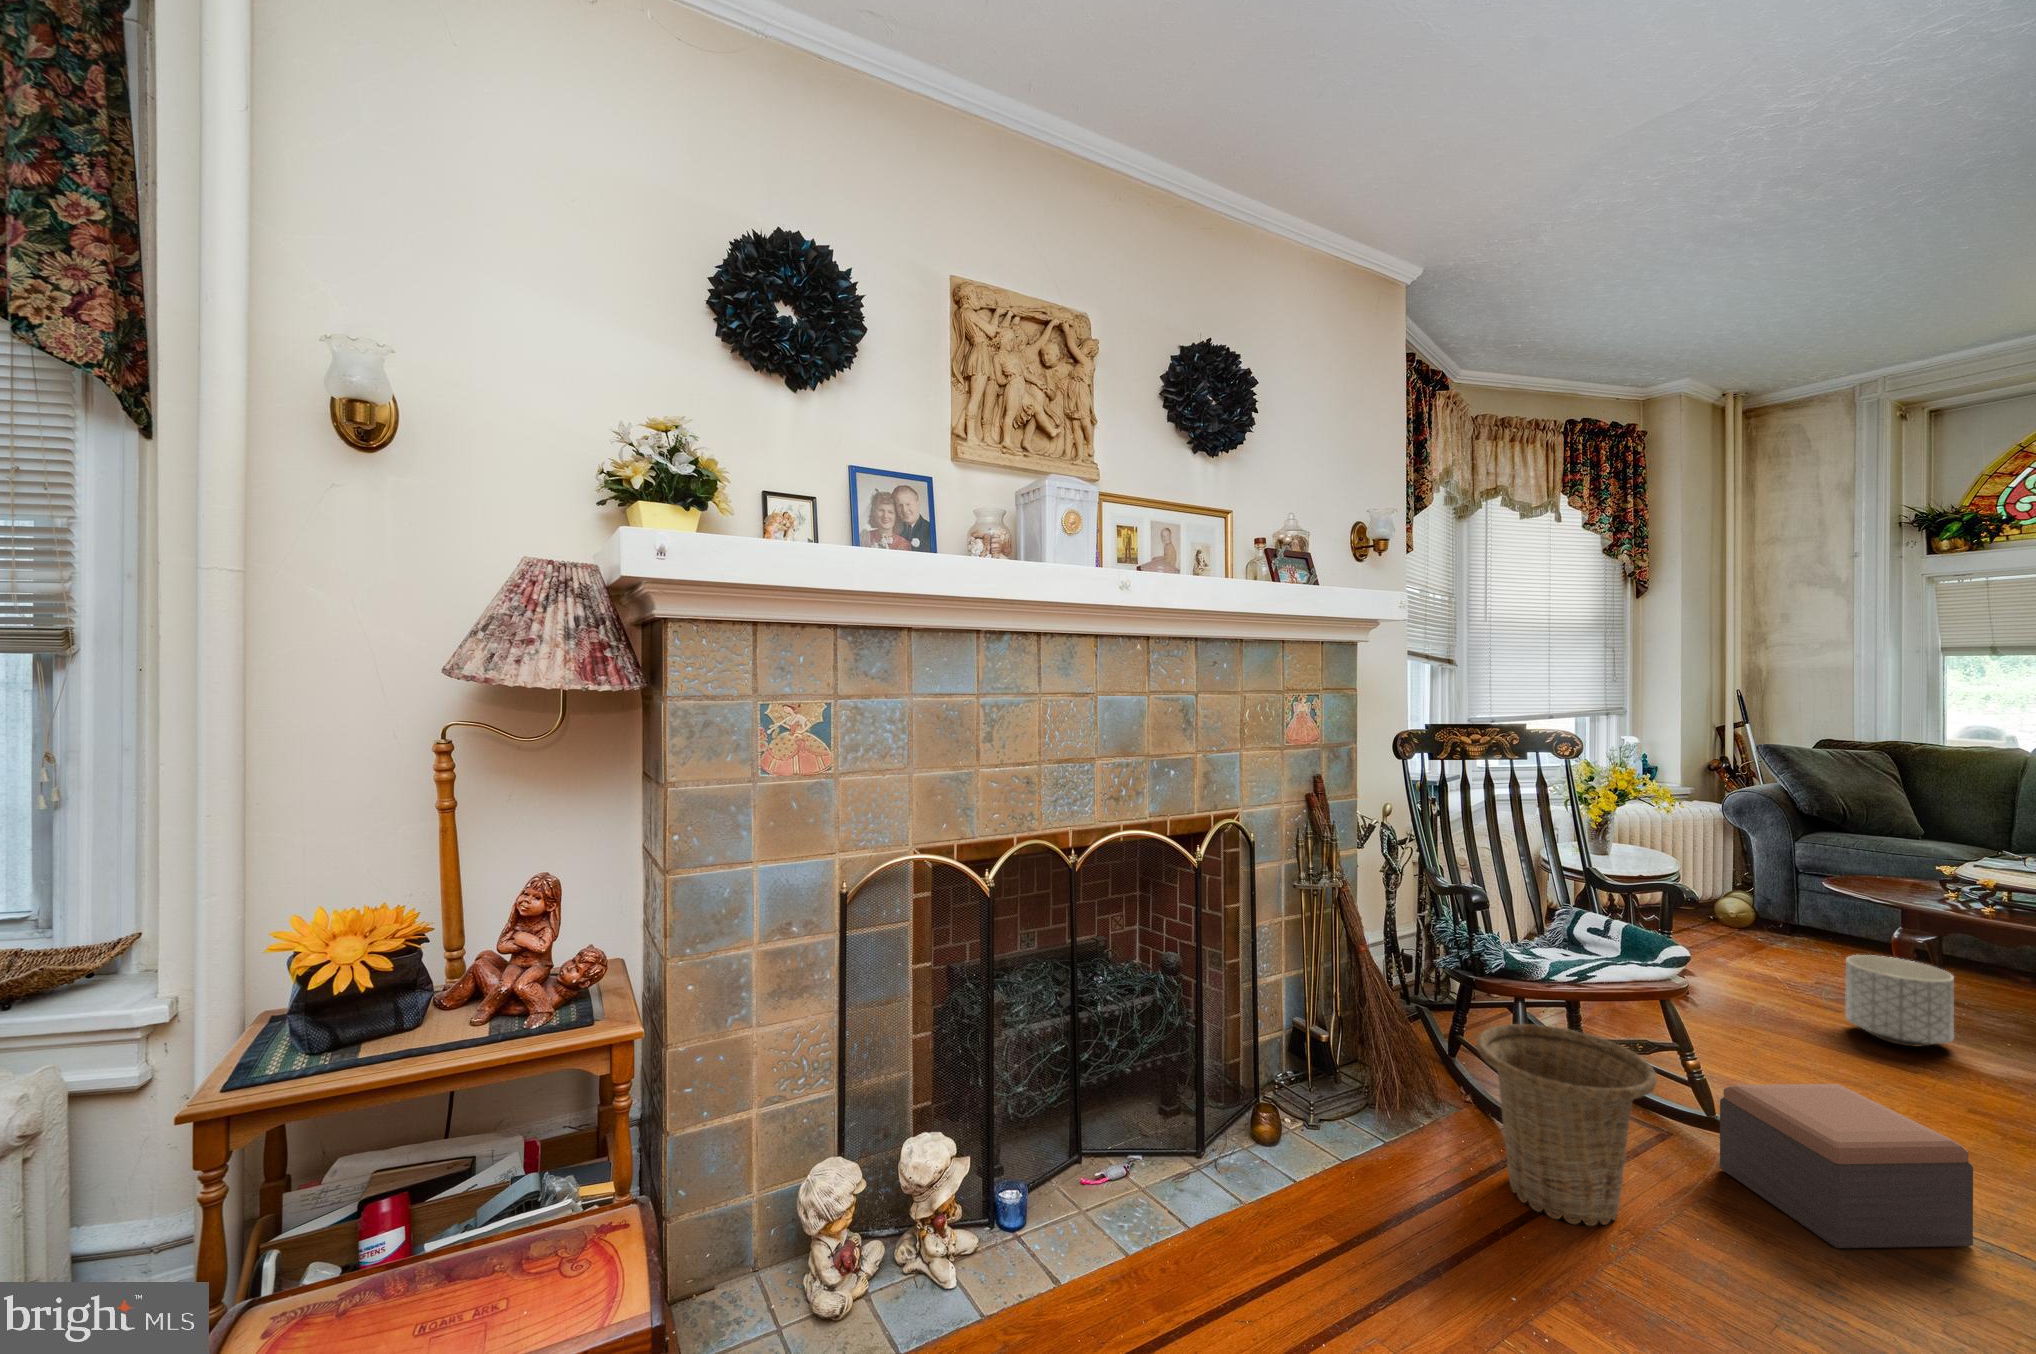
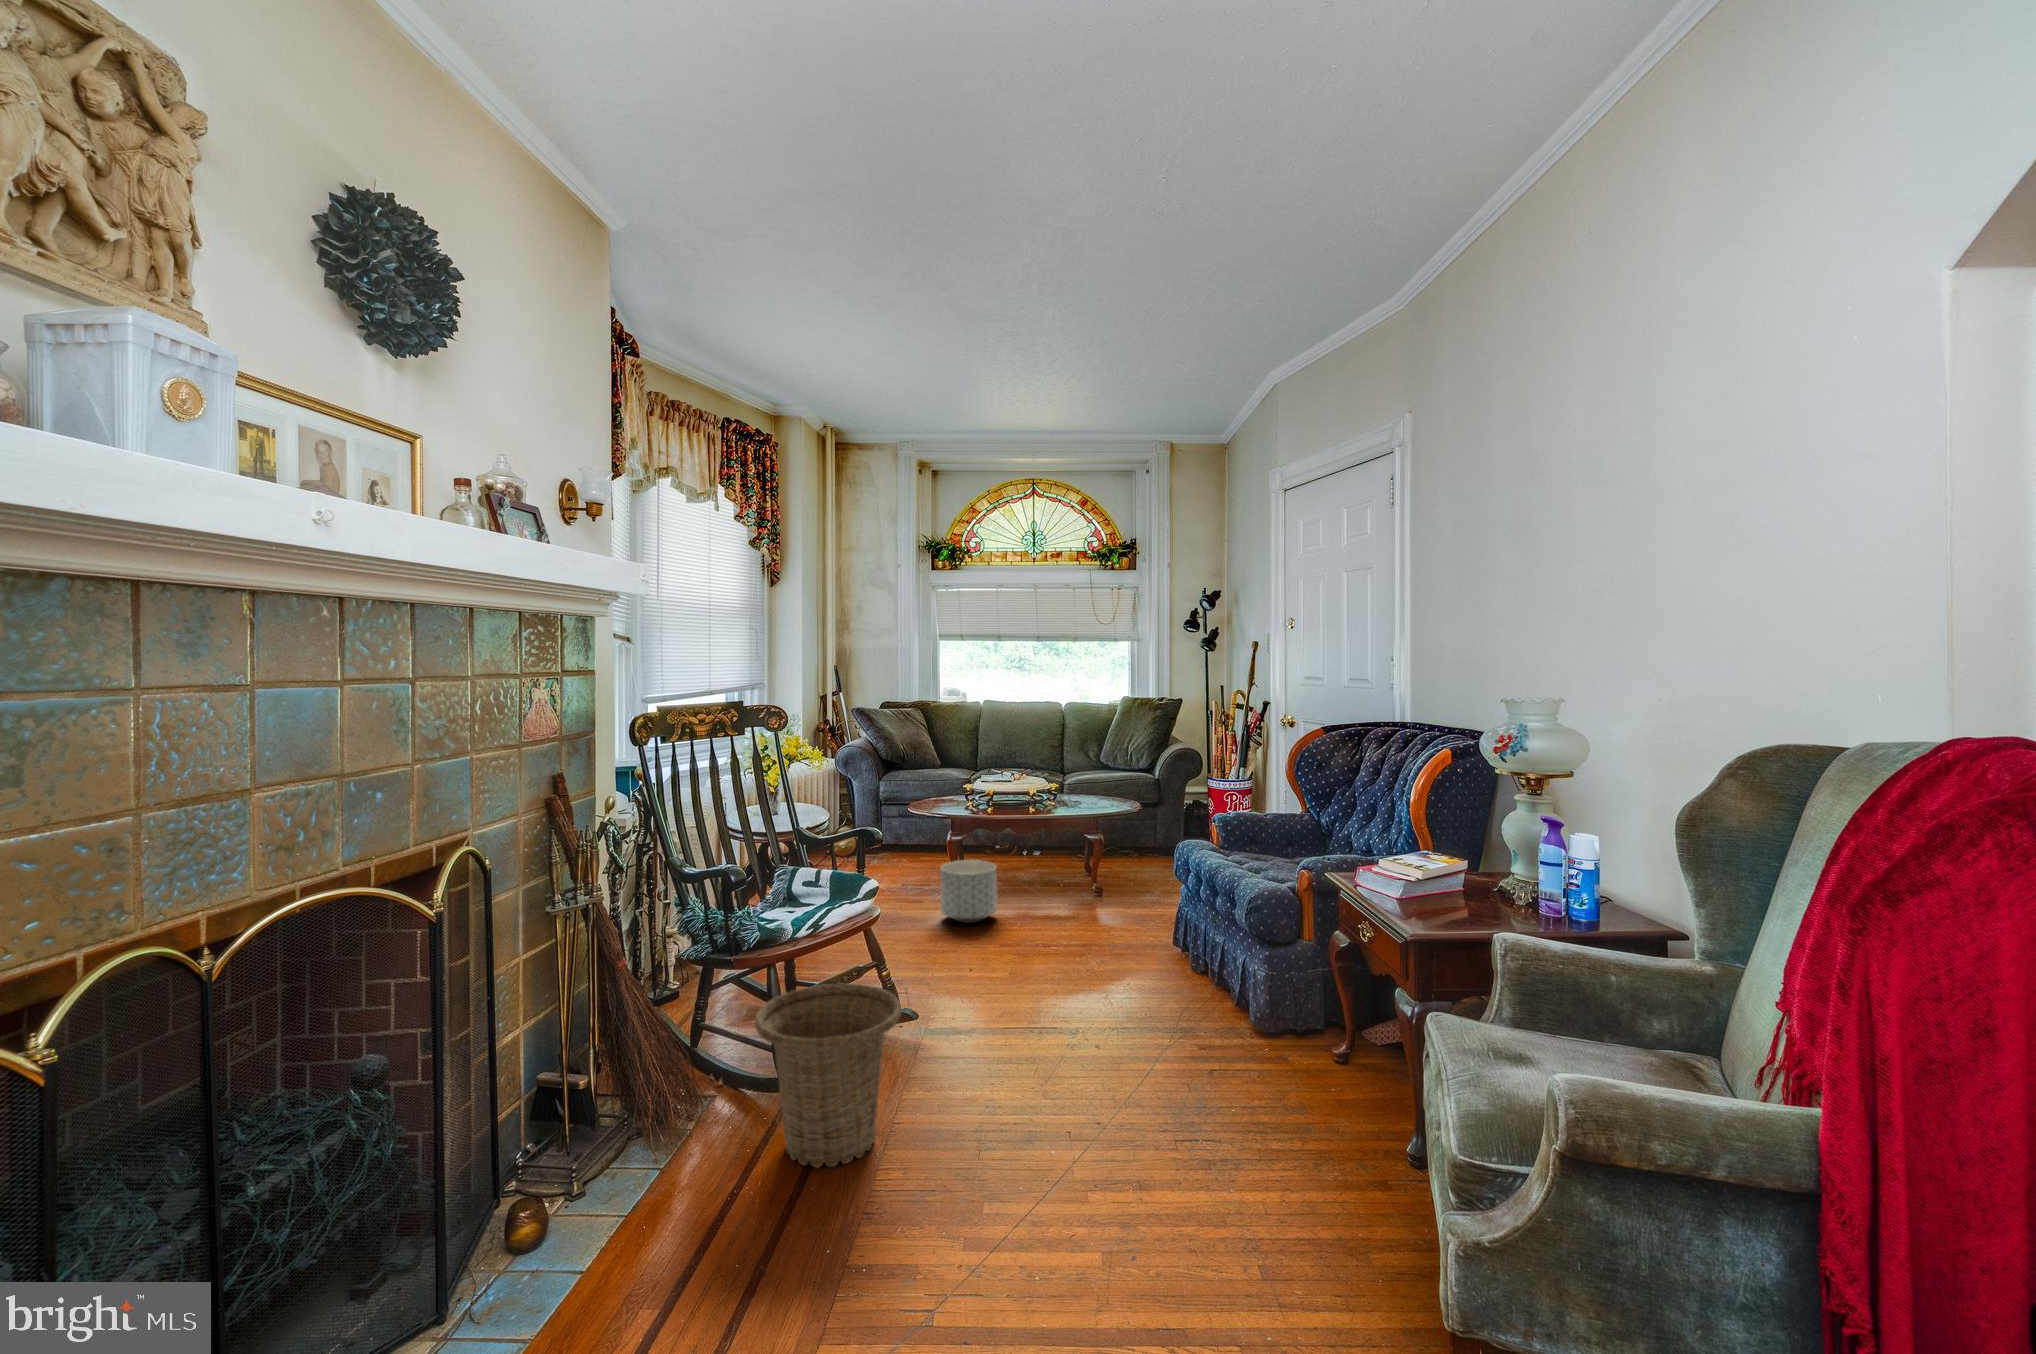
footstool: present [1720,1084,1973,1248] -> none [918,963,1057,1087]

